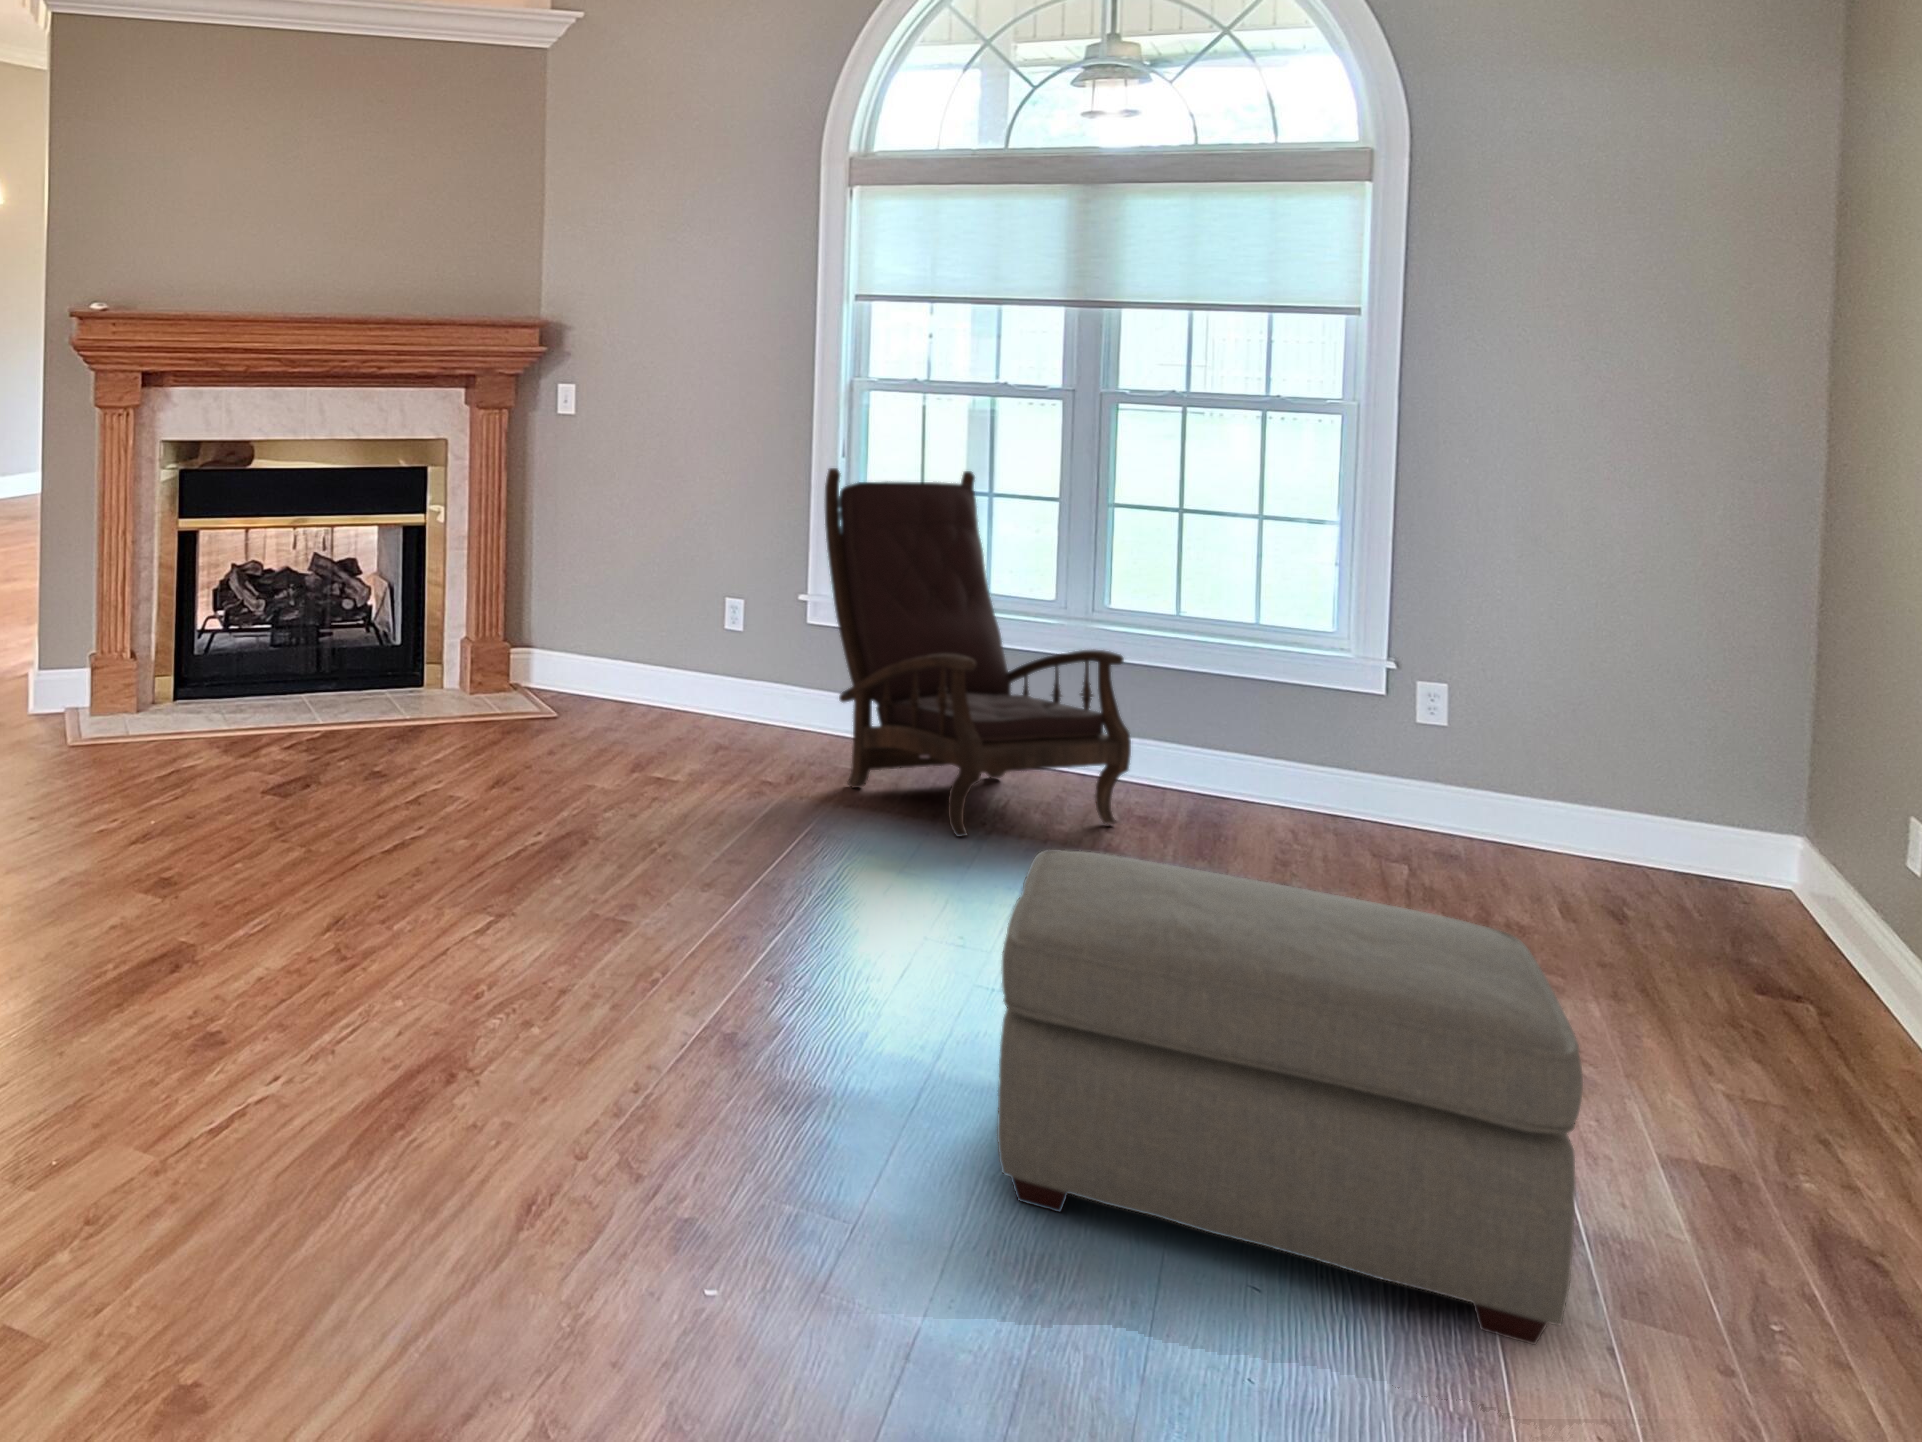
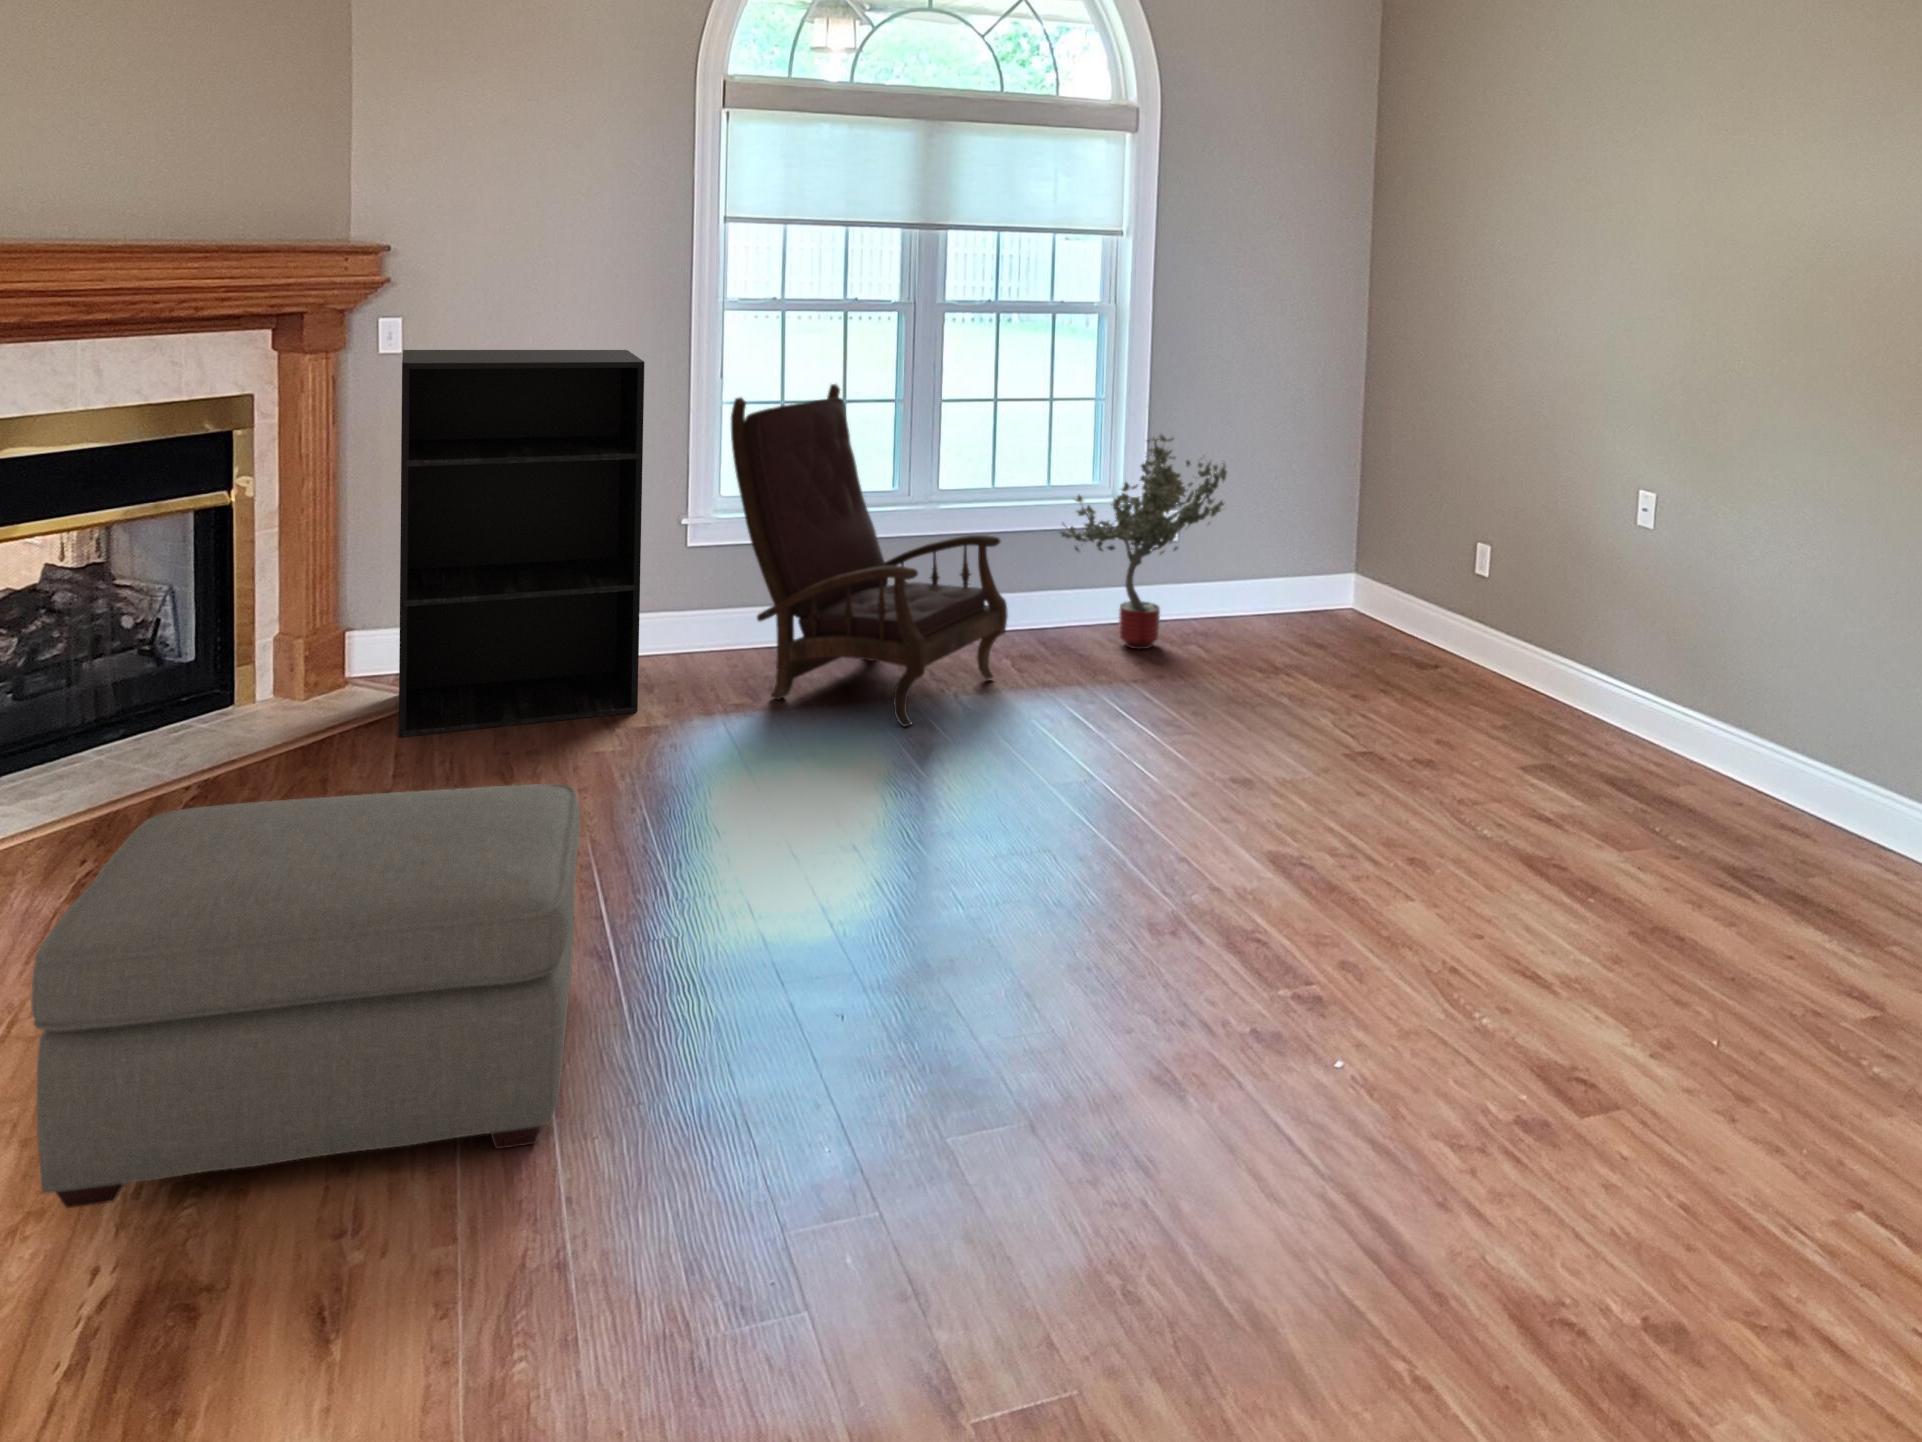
bookshelf: none [508,406,745,767] -> present [399,350,644,737]
potted tree: none [1238,566,1503,846] -> present [1060,435,1227,649]
ottoman: present [997,849,1583,1345] -> present [31,783,580,1208]

